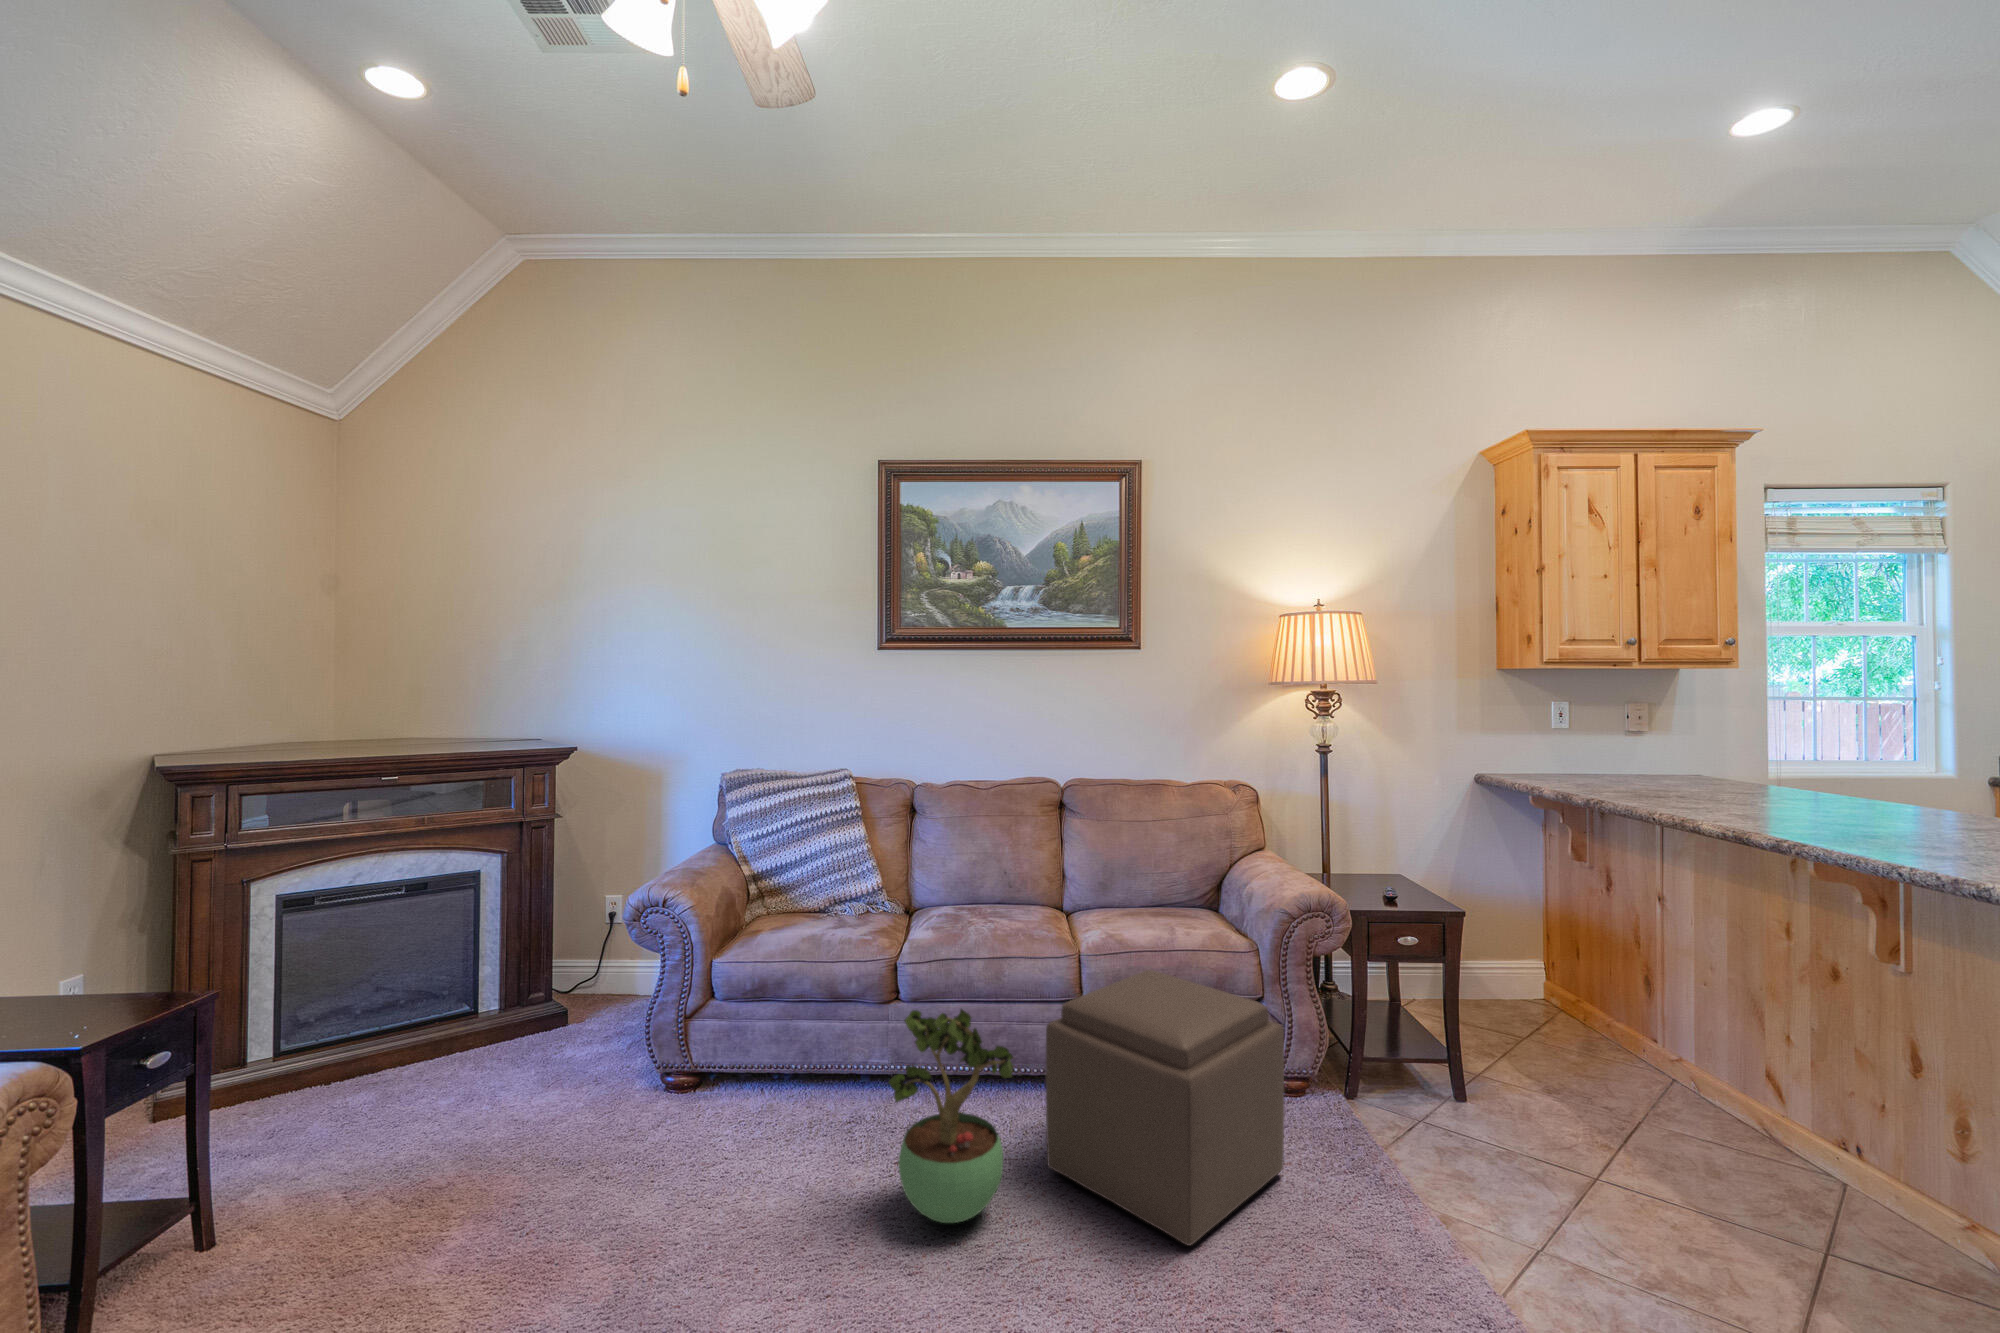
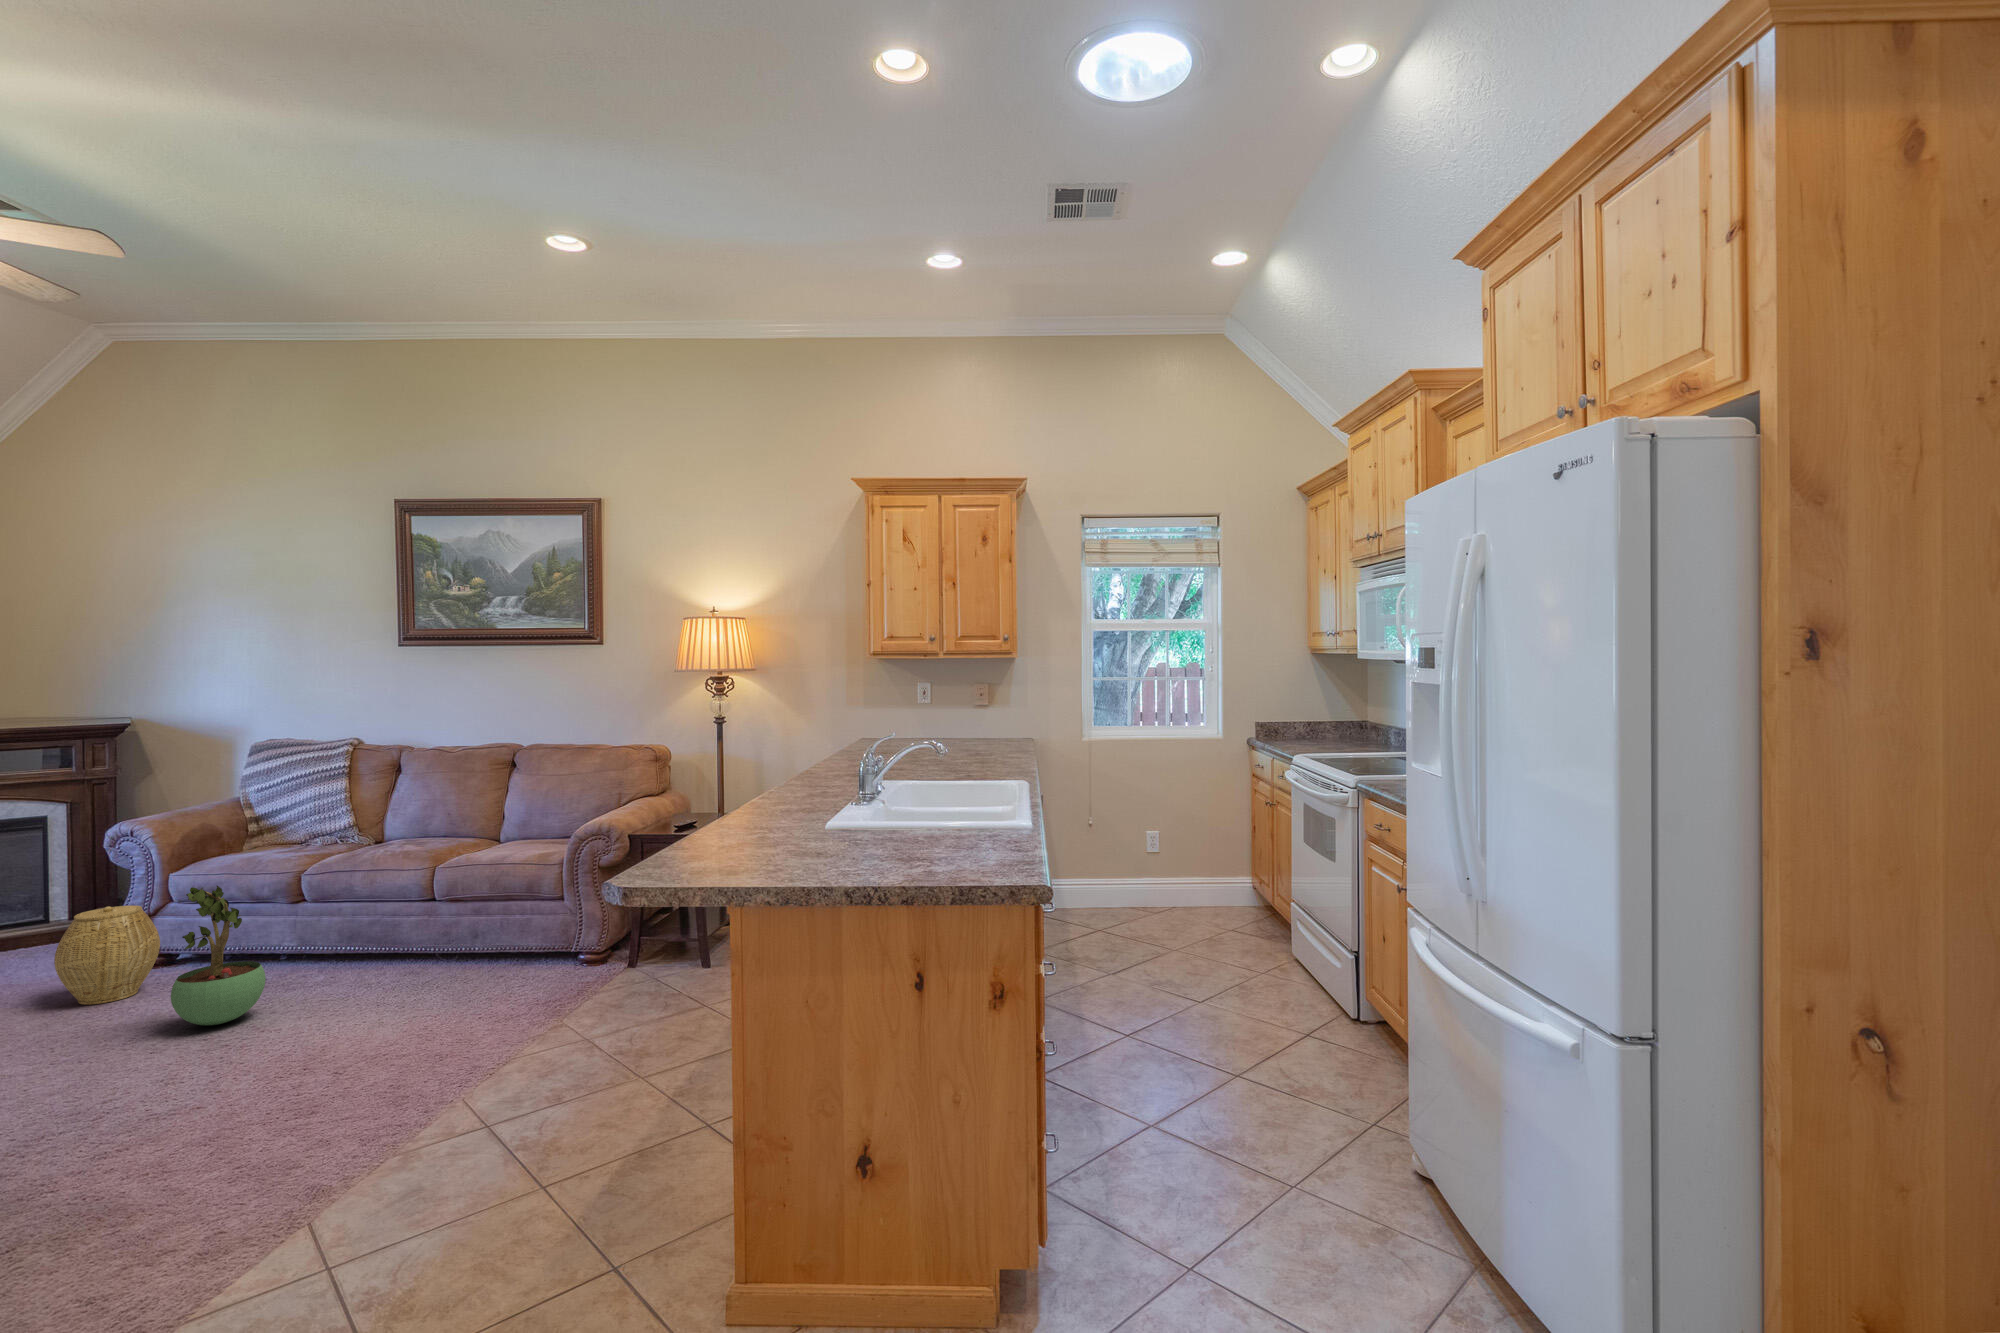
ottoman: present [1046,970,1284,1245] -> none [323,873,484,1034]
woven basket: none [654,1016,765,1170] -> present [54,905,160,1005]

